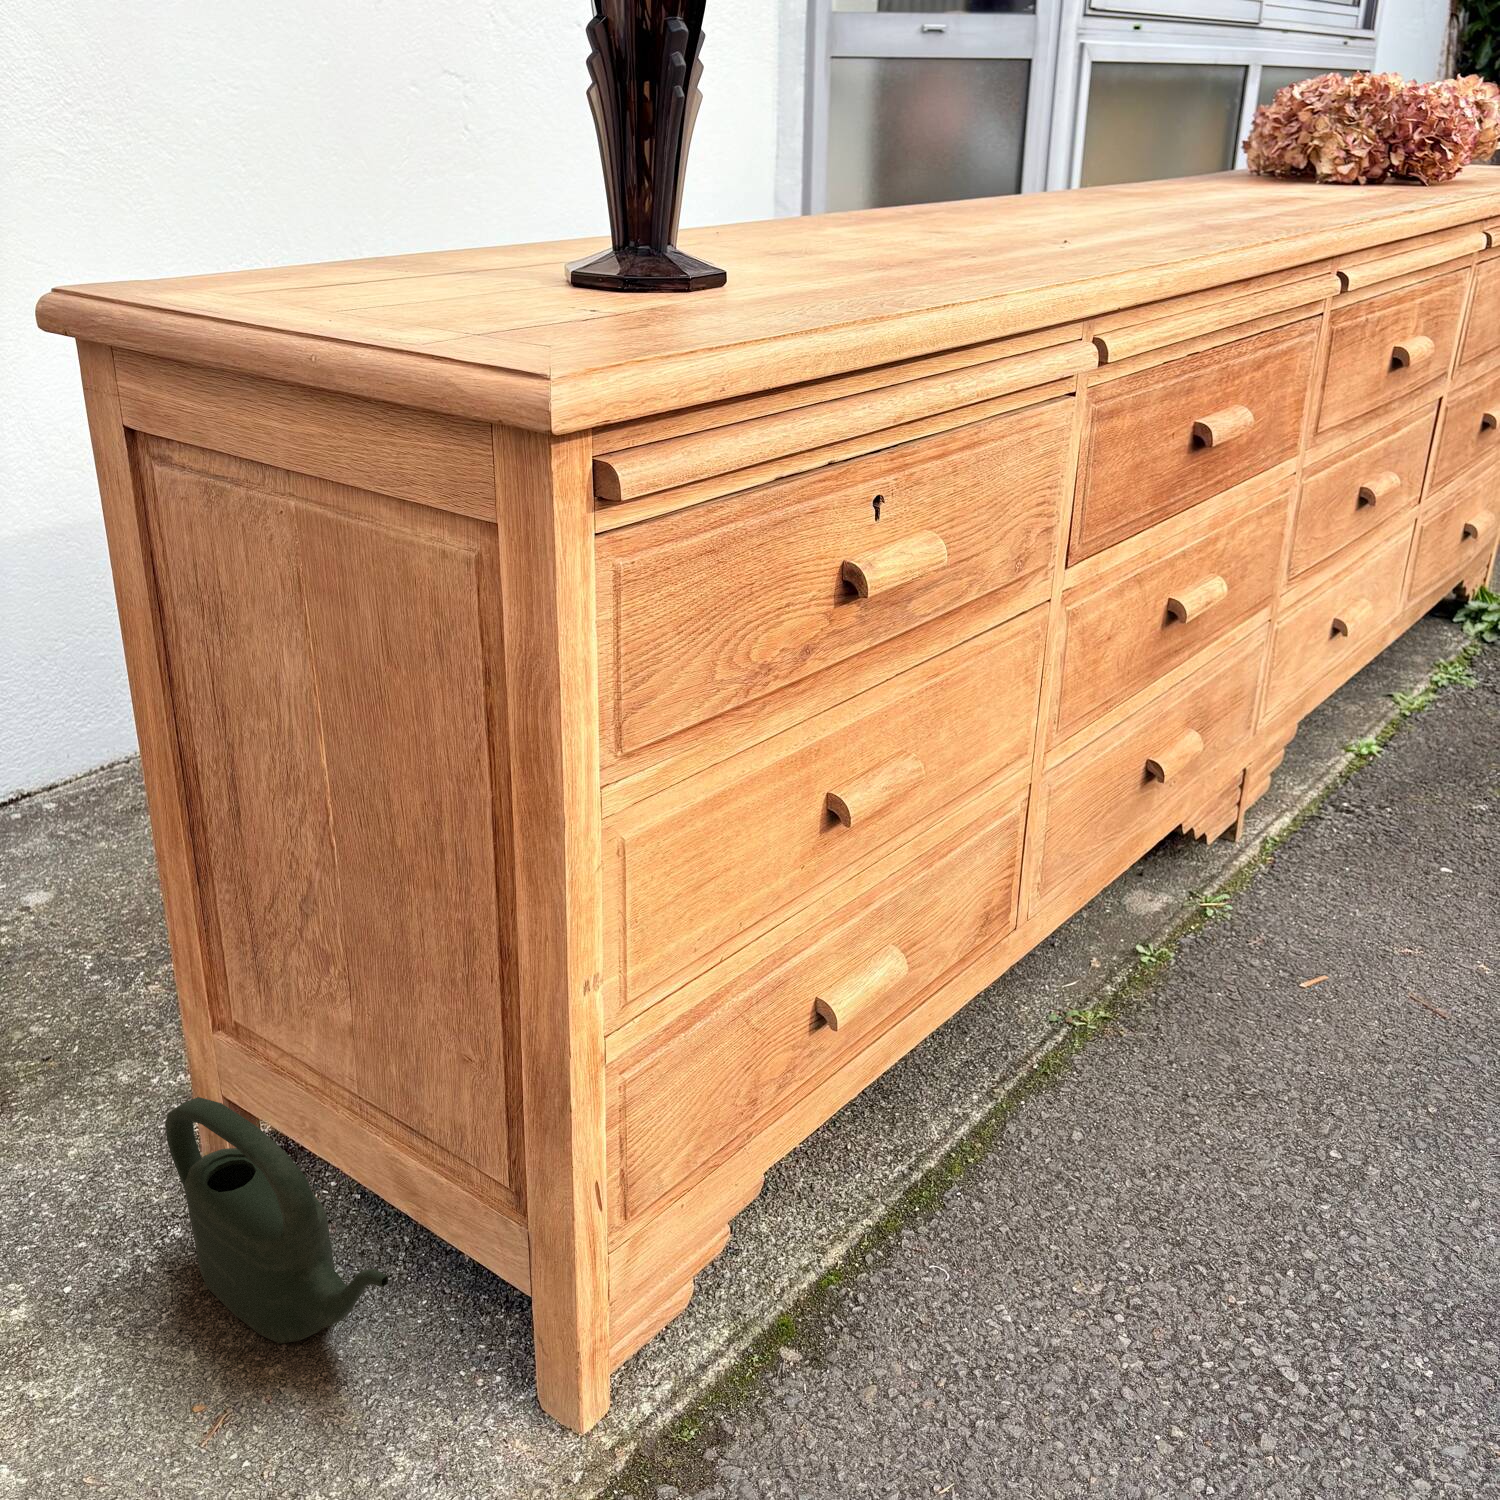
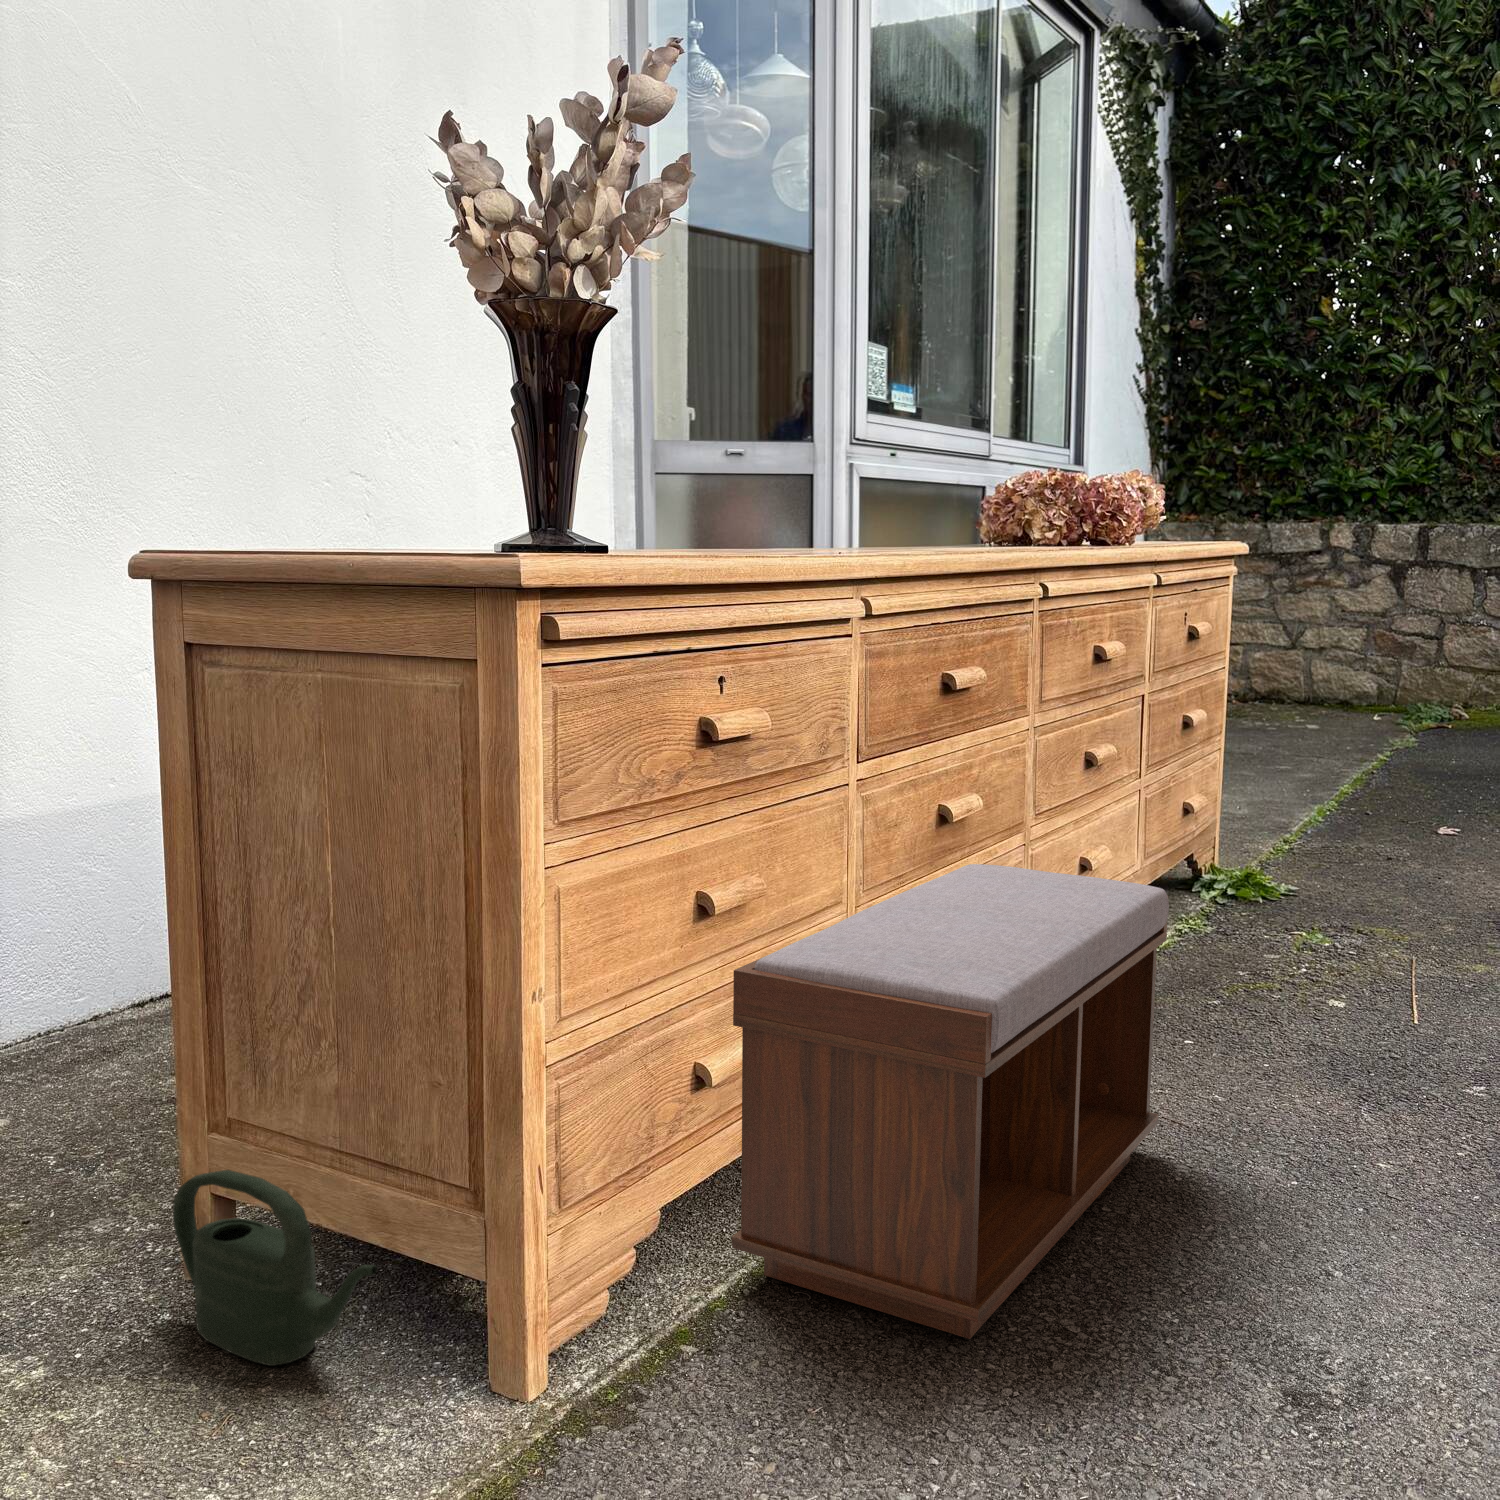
bench: none [853,682,1479,1389] -> present [732,864,1169,1339]

